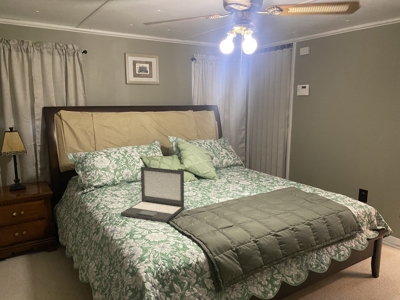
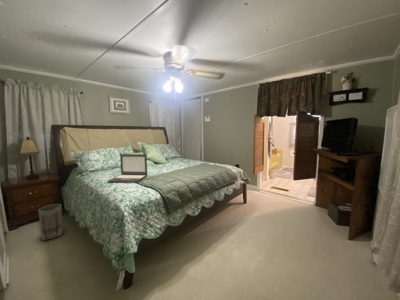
basket: none [27,236,57,290] -> present [39,204,63,241]

